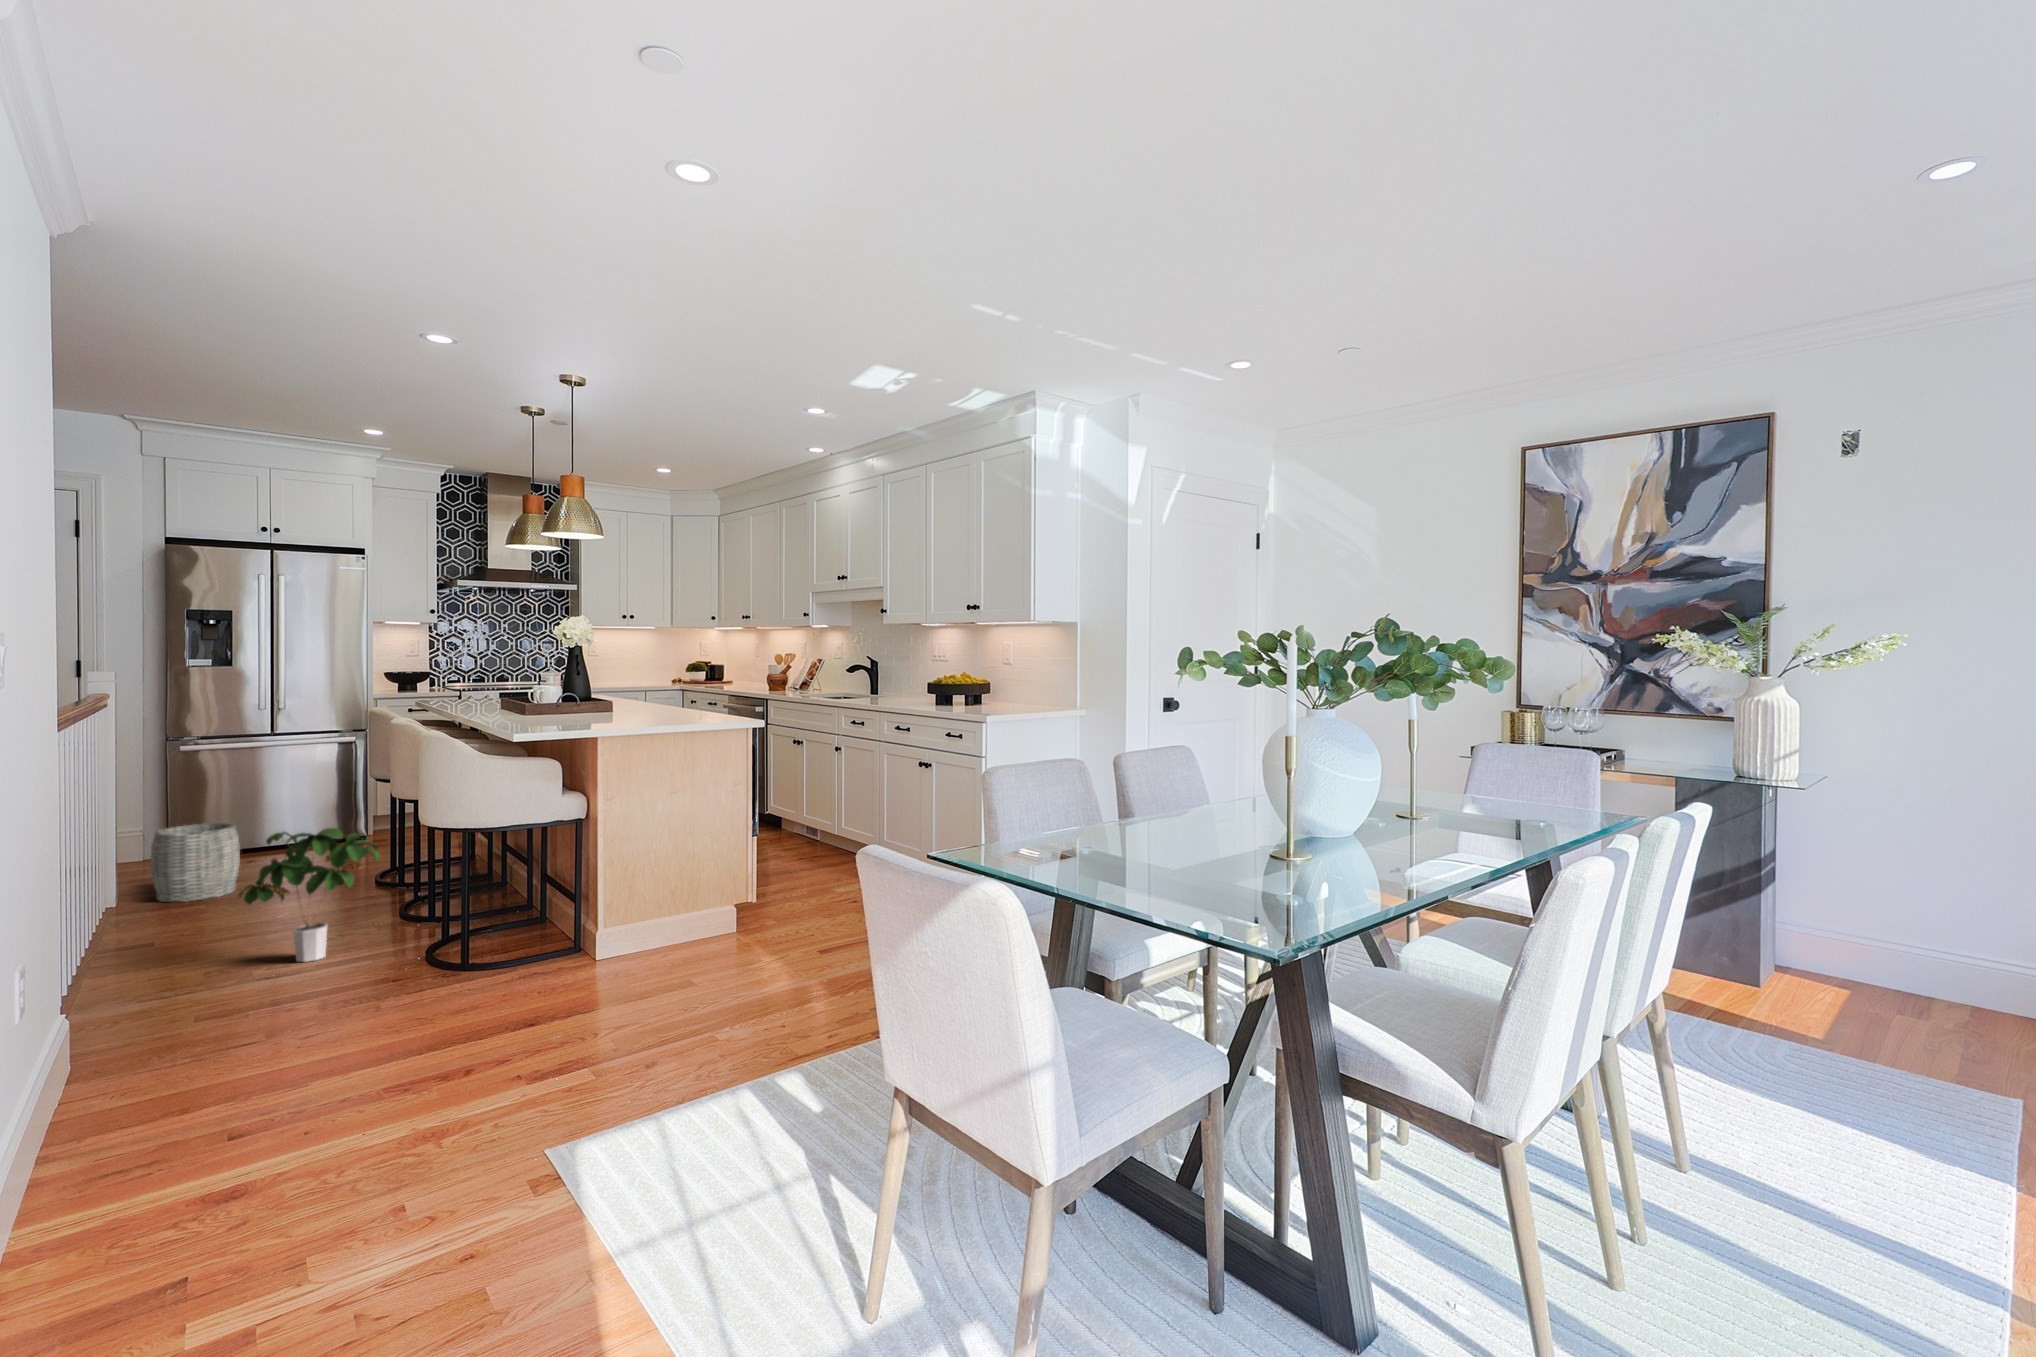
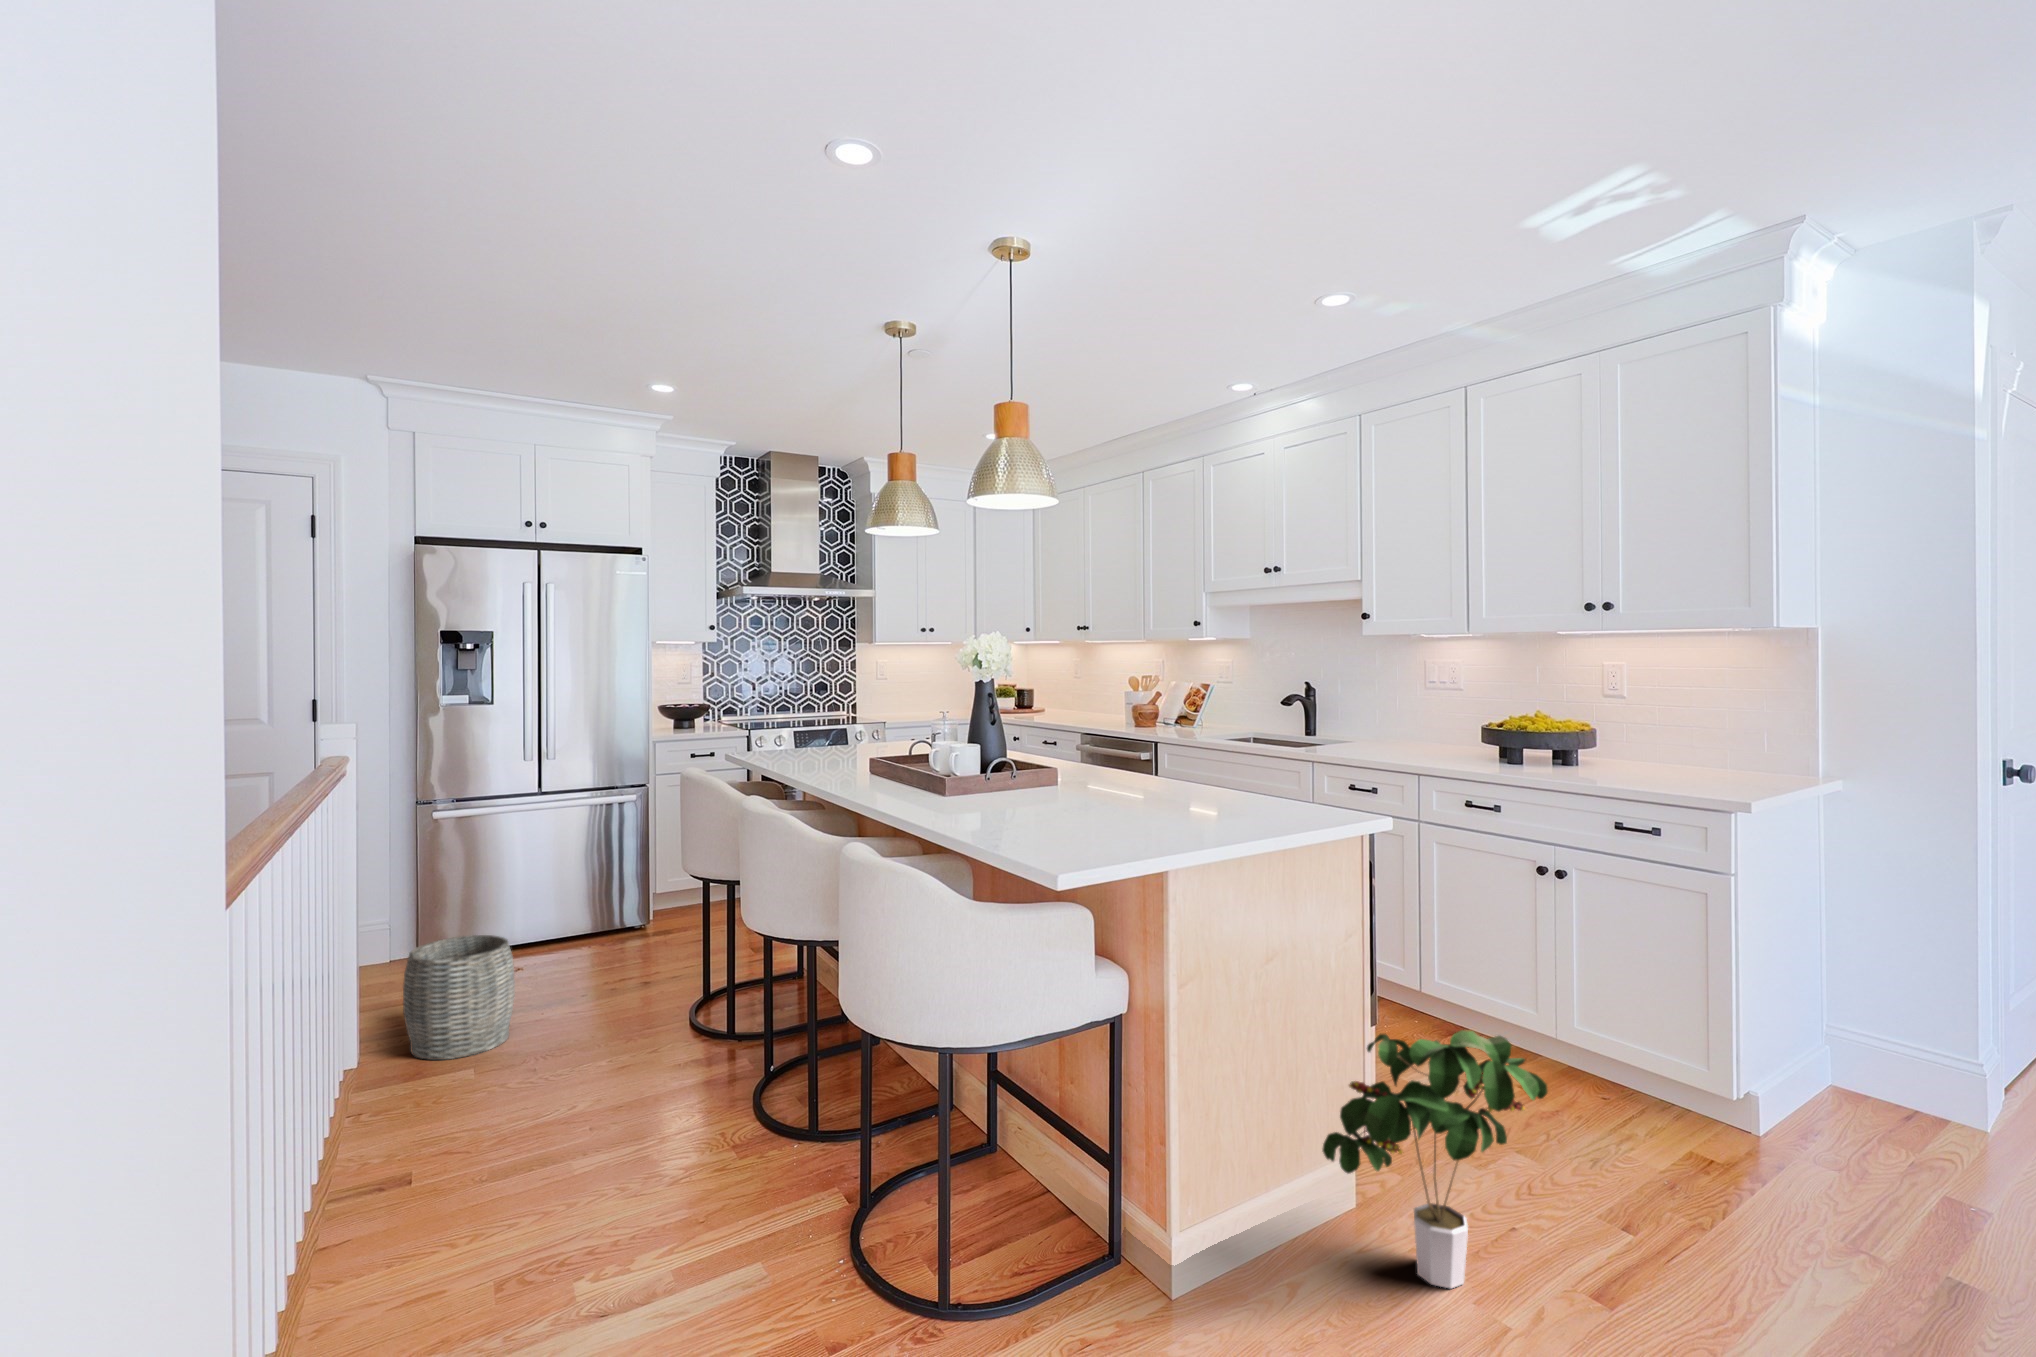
potted plant: present [238,828,379,962] -> present [1323,1030,1548,1288]

